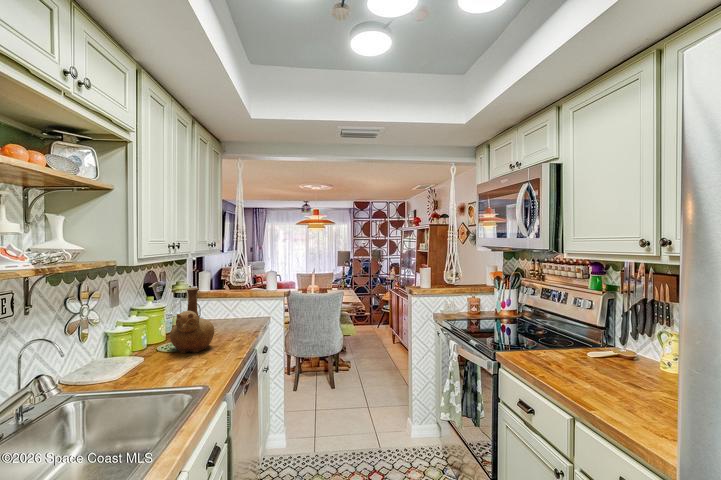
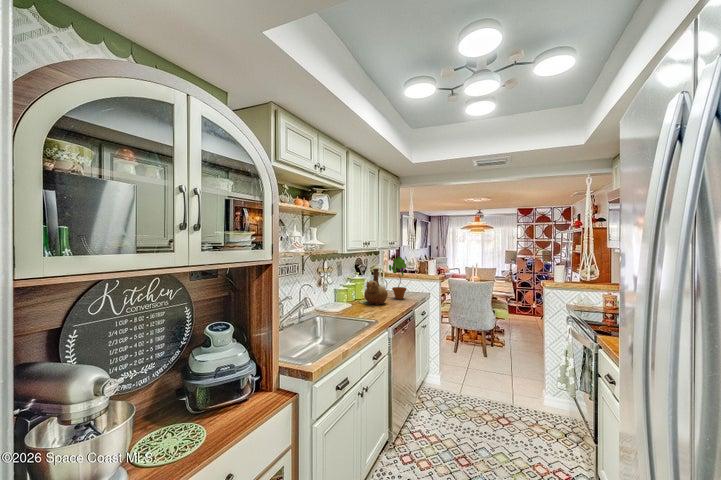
potted plant: none [212,265,245,334] -> present [389,257,407,299]

